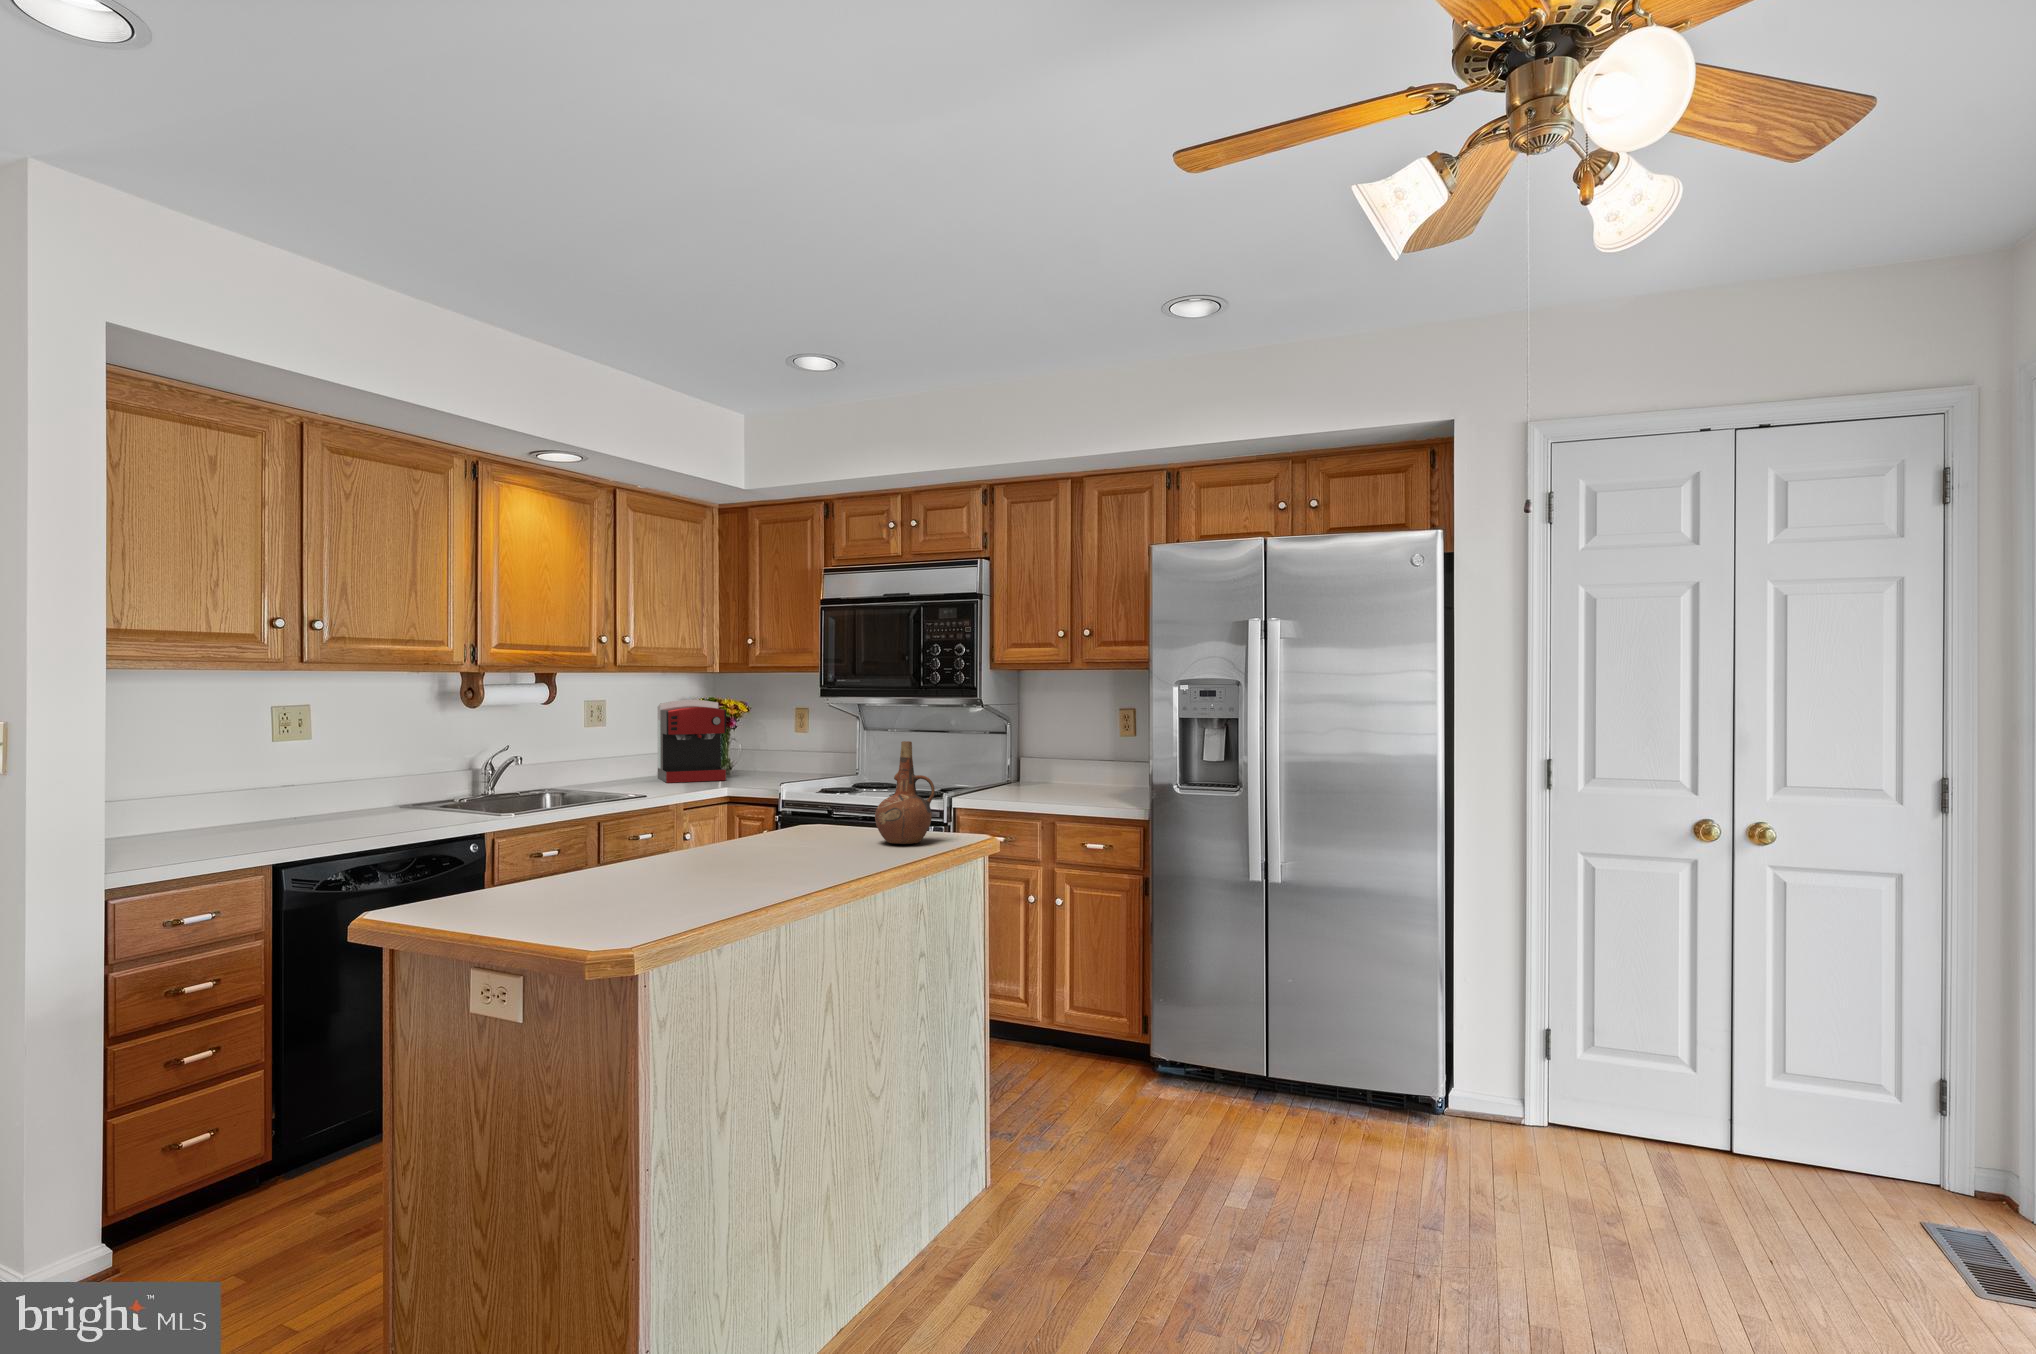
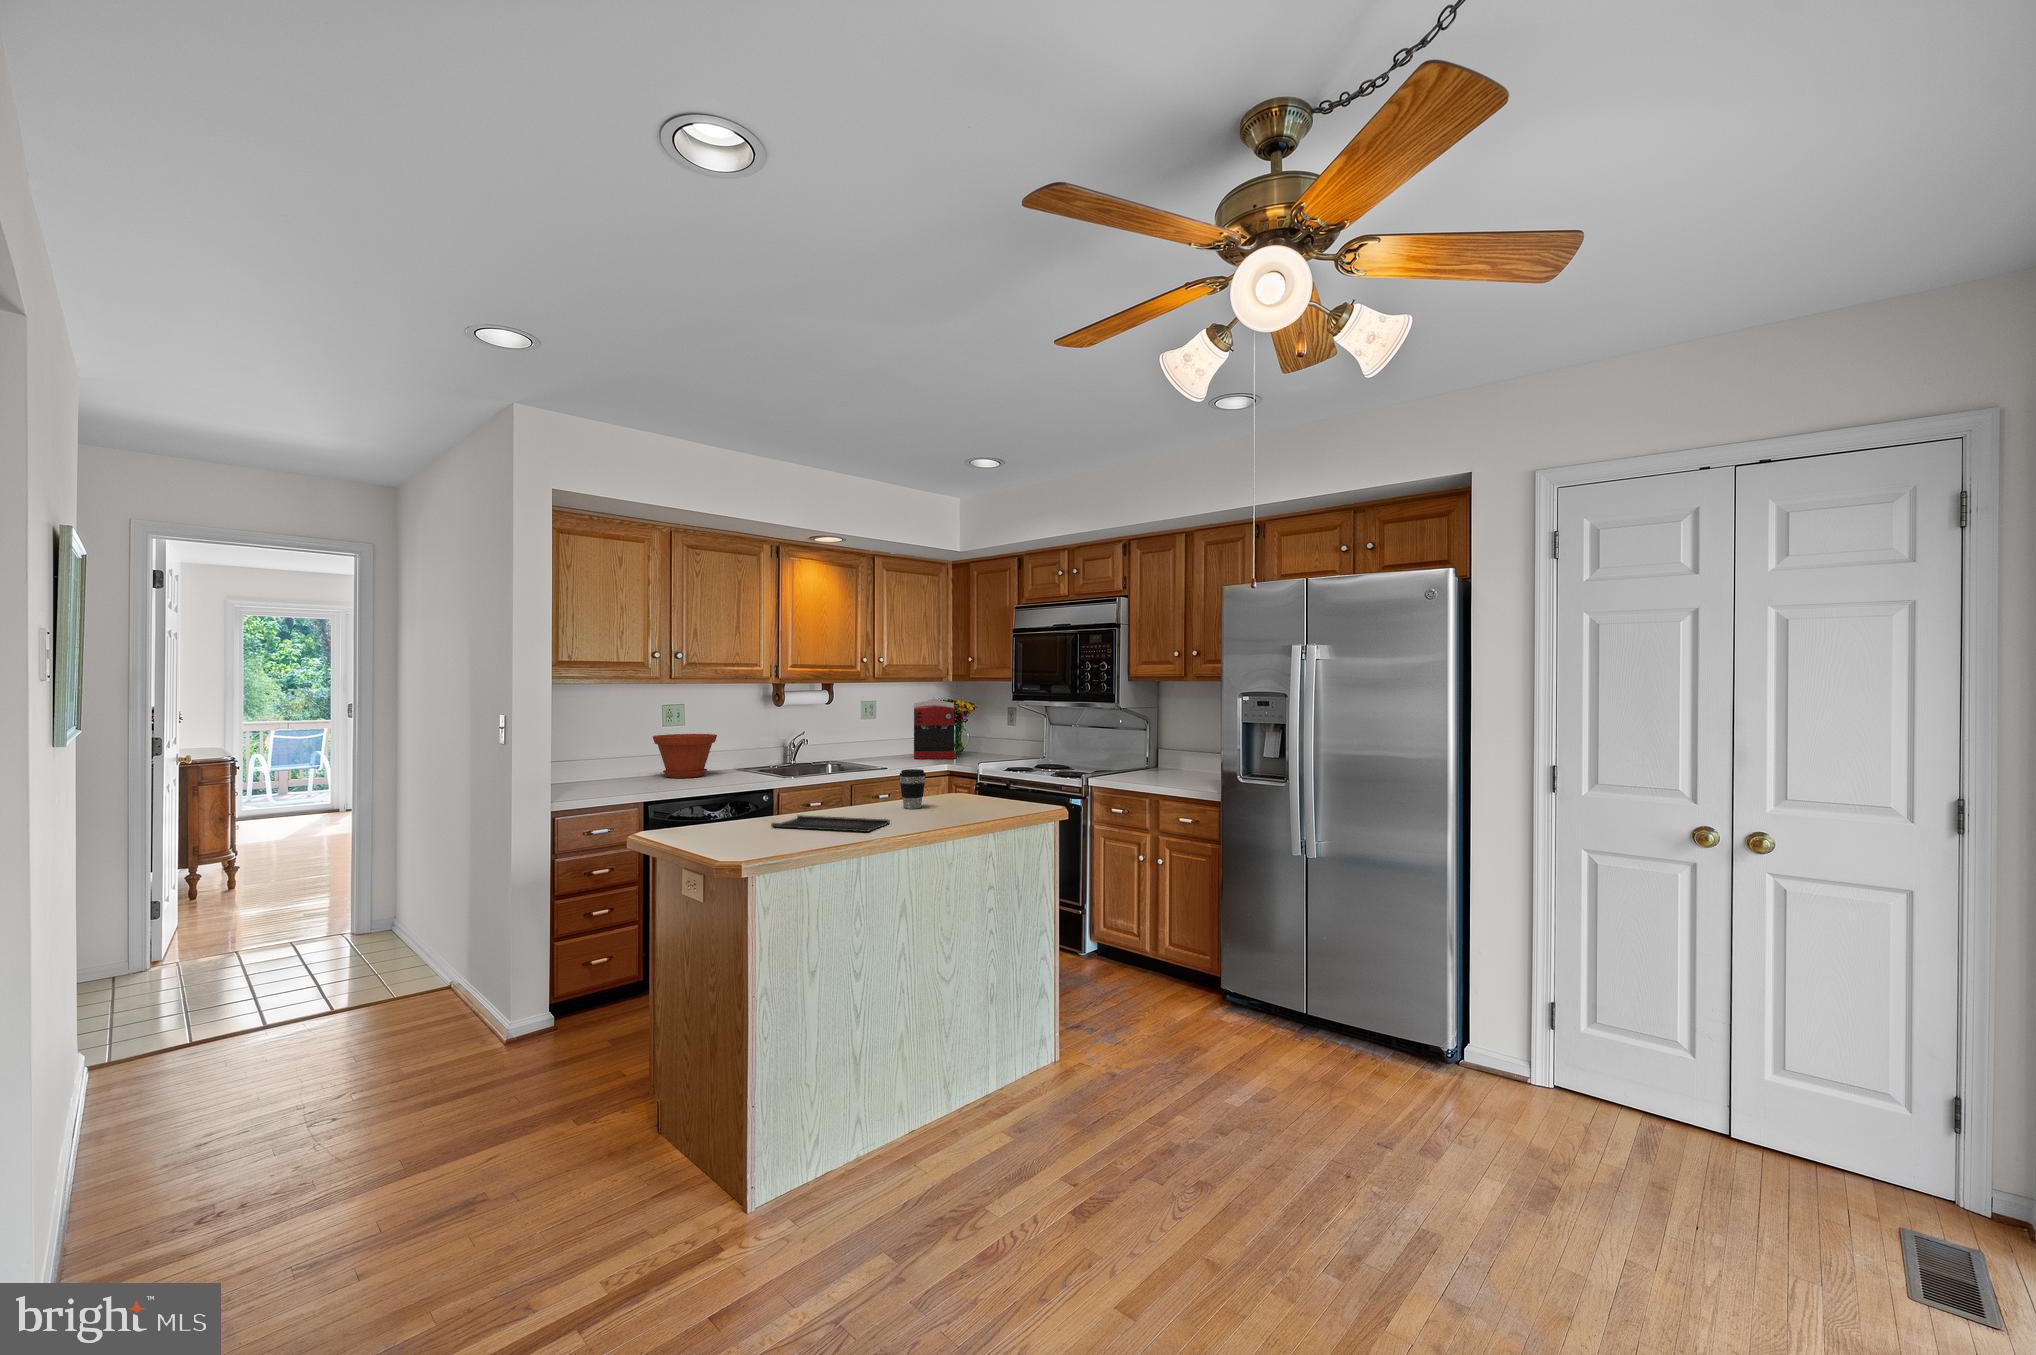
ceramic pitcher: present [875,741,935,844] -> none [969,737,1011,809]
plant pot: none [267,753,381,824] -> present [653,734,717,778]
coffee cup: none [771,791,810,849] -> present [899,769,926,809]
tray: none [613,866,794,888] -> present [771,815,890,832]

